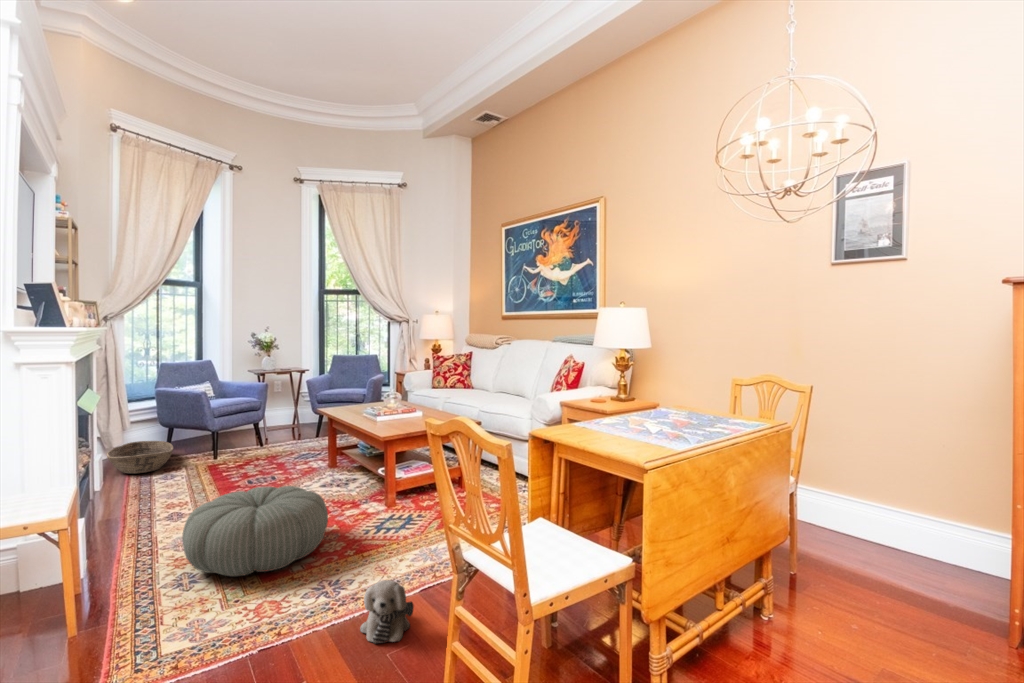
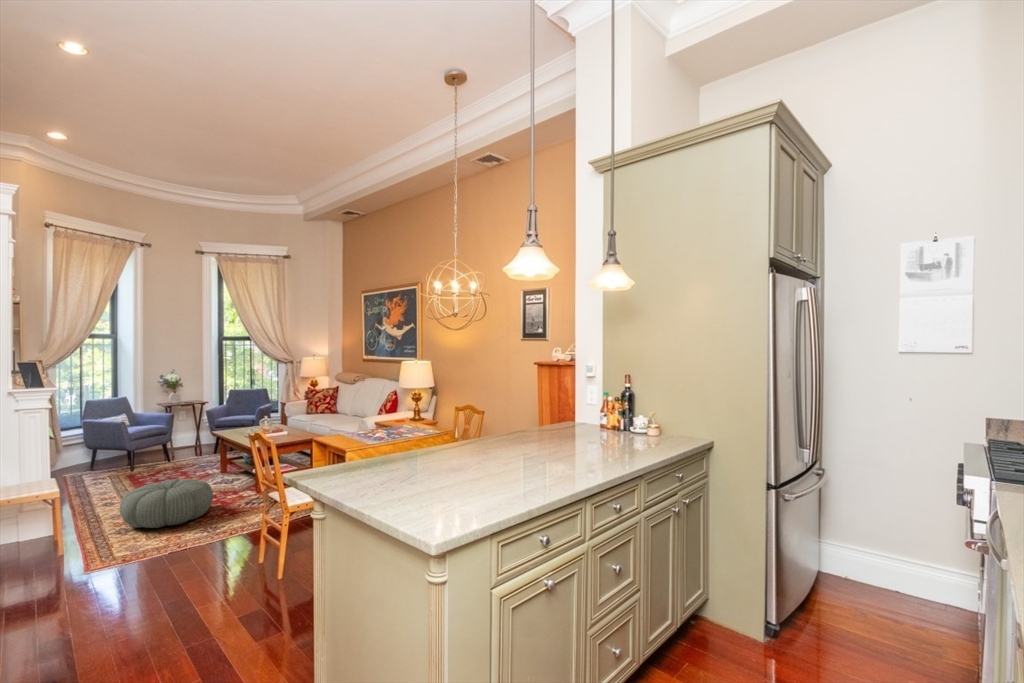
basket: present [107,441,173,473] -> none [46,460,99,483]
plush toy: present [360,580,414,644] -> none [225,516,254,547]

